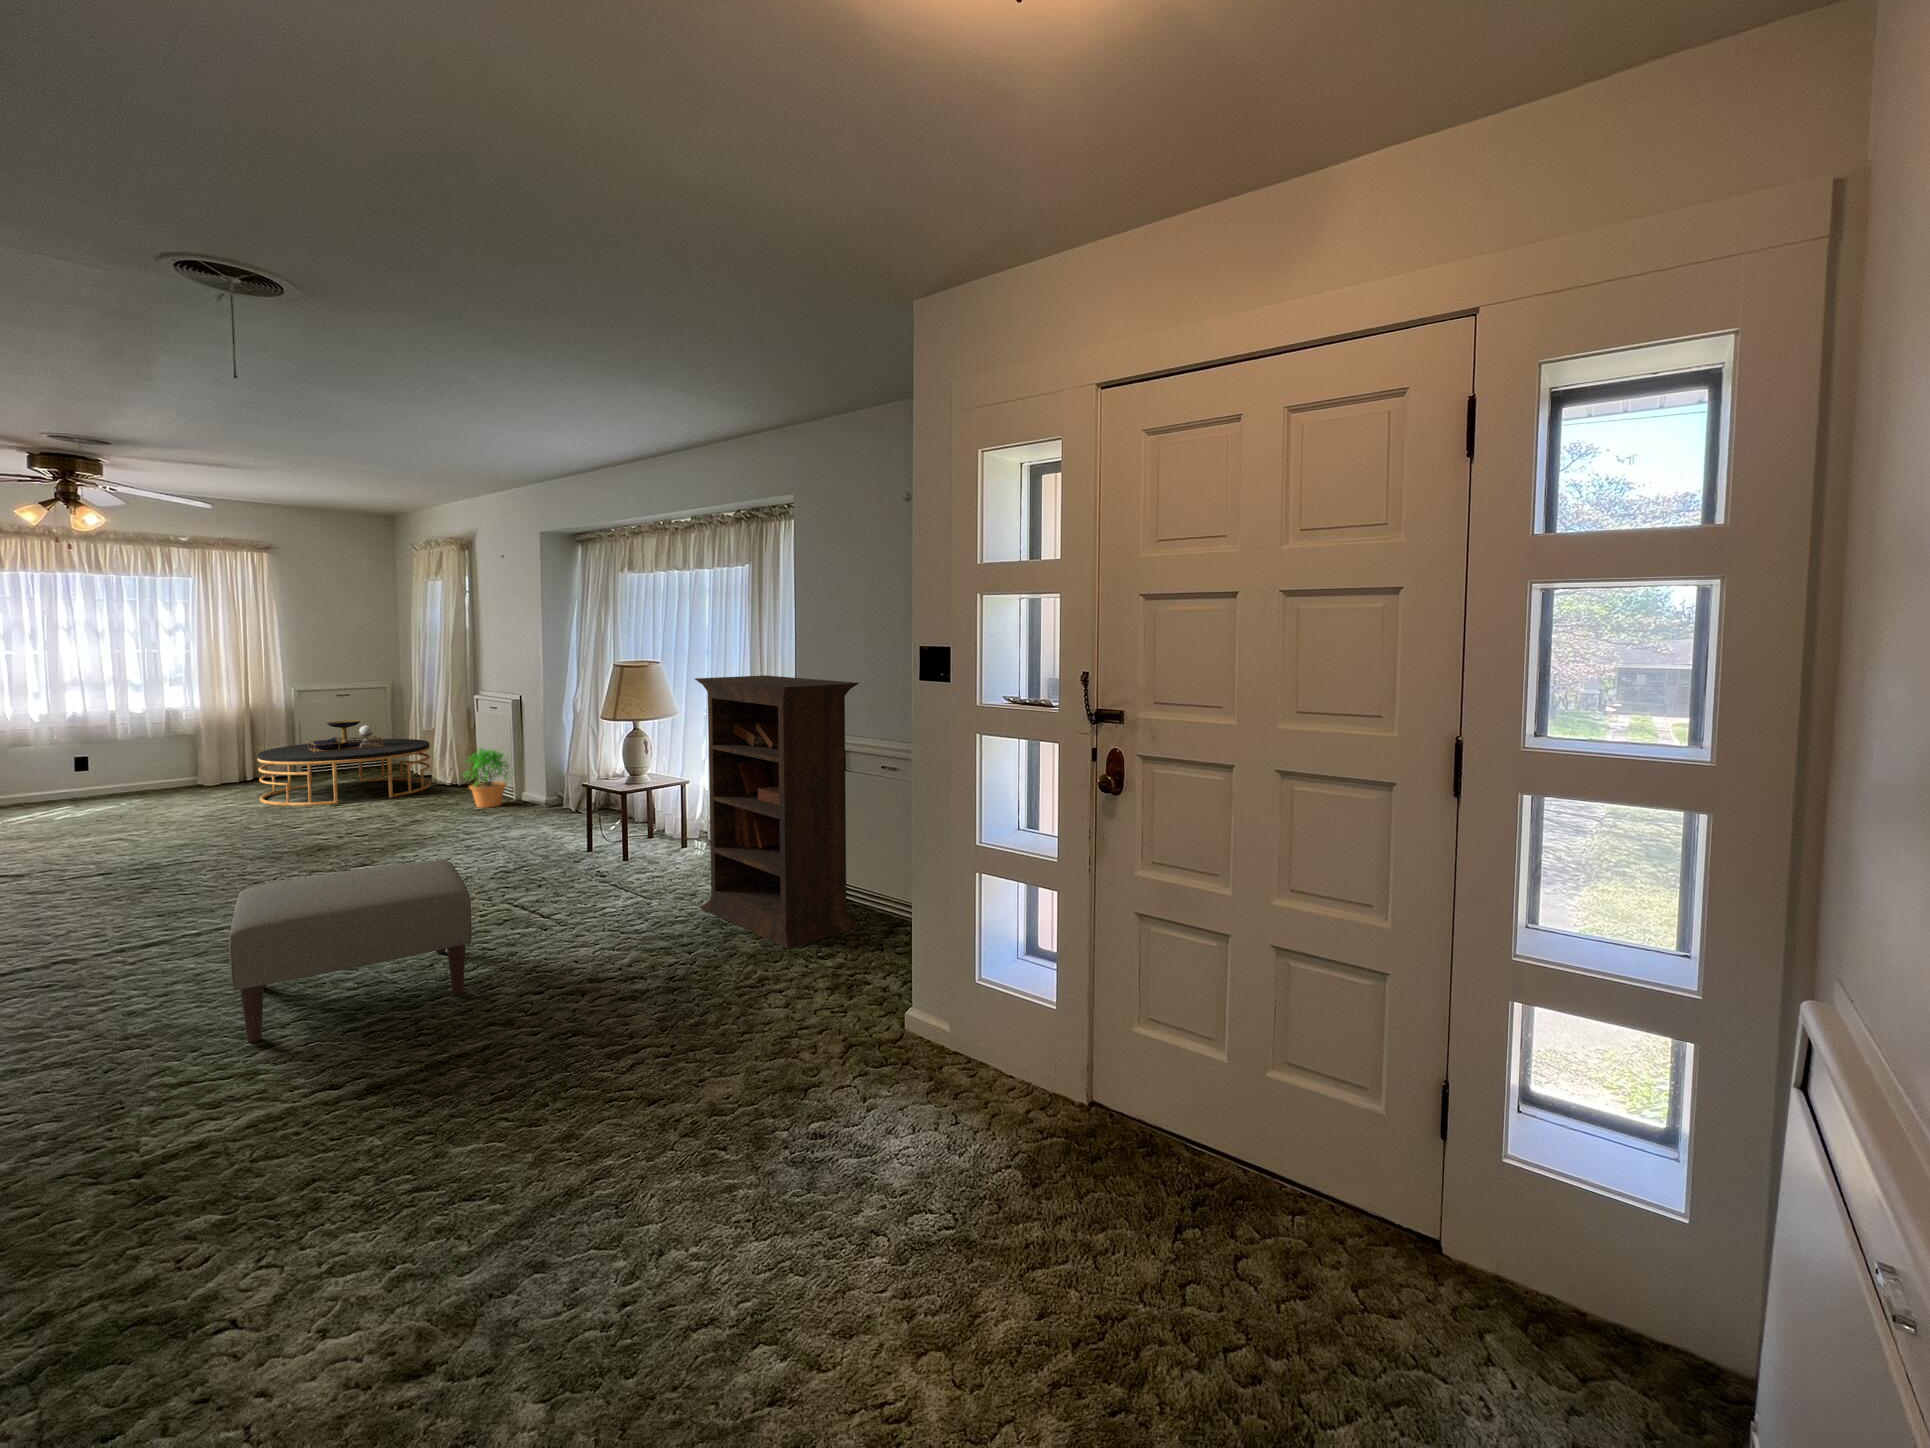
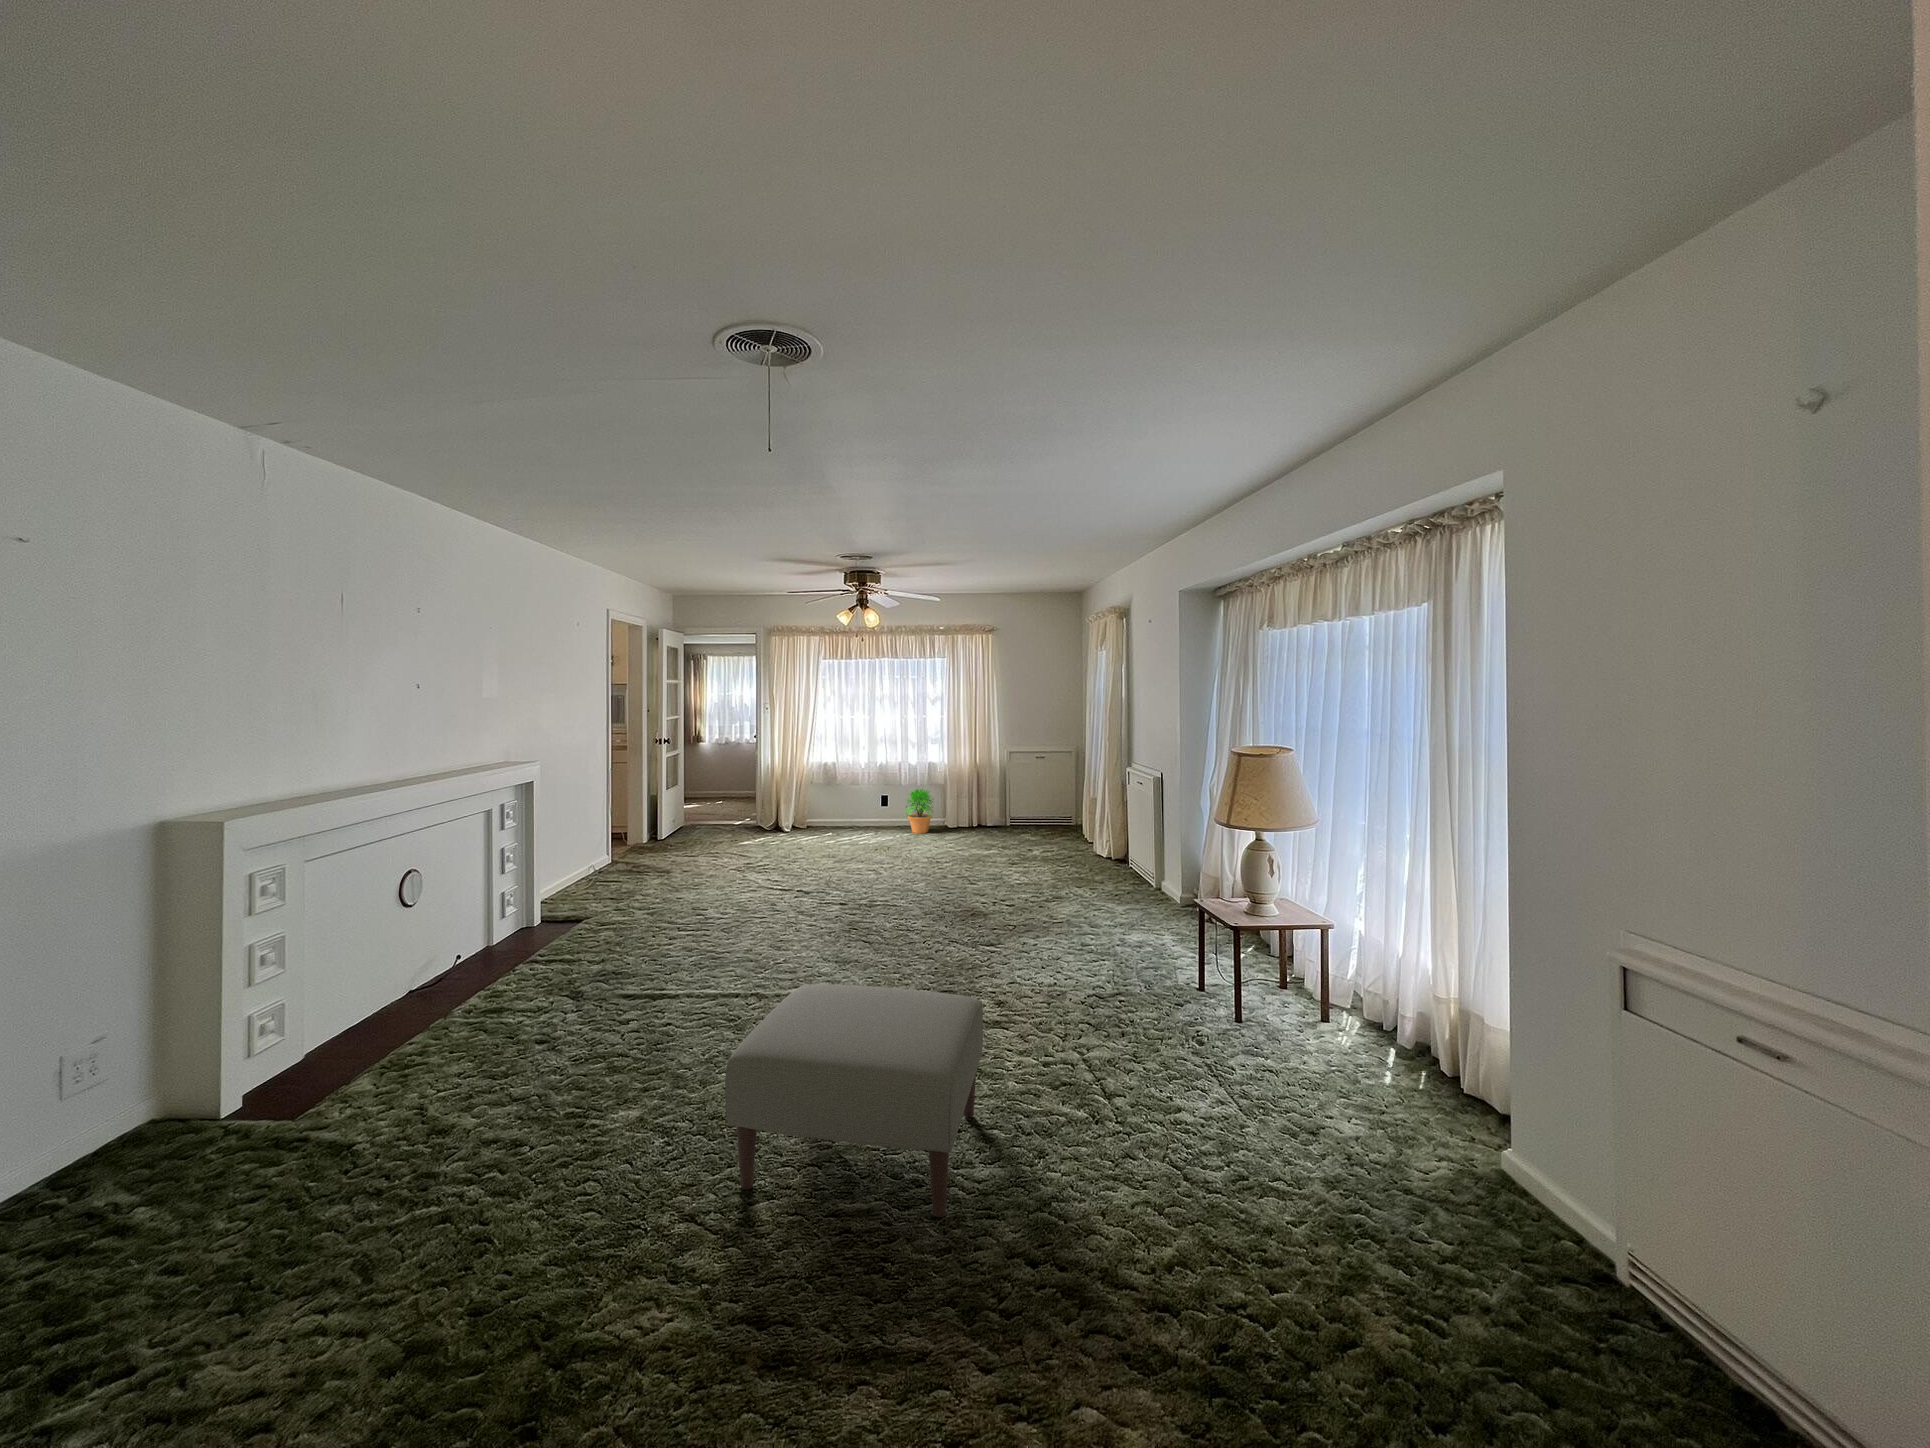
bookcase: present [695,675,859,949] -> none [1307,791,1684,1430]
coffee table: present [258,720,431,806] -> none [970,783,1094,861]
potted plant: present [463,748,511,808] -> present [906,789,934,833]

